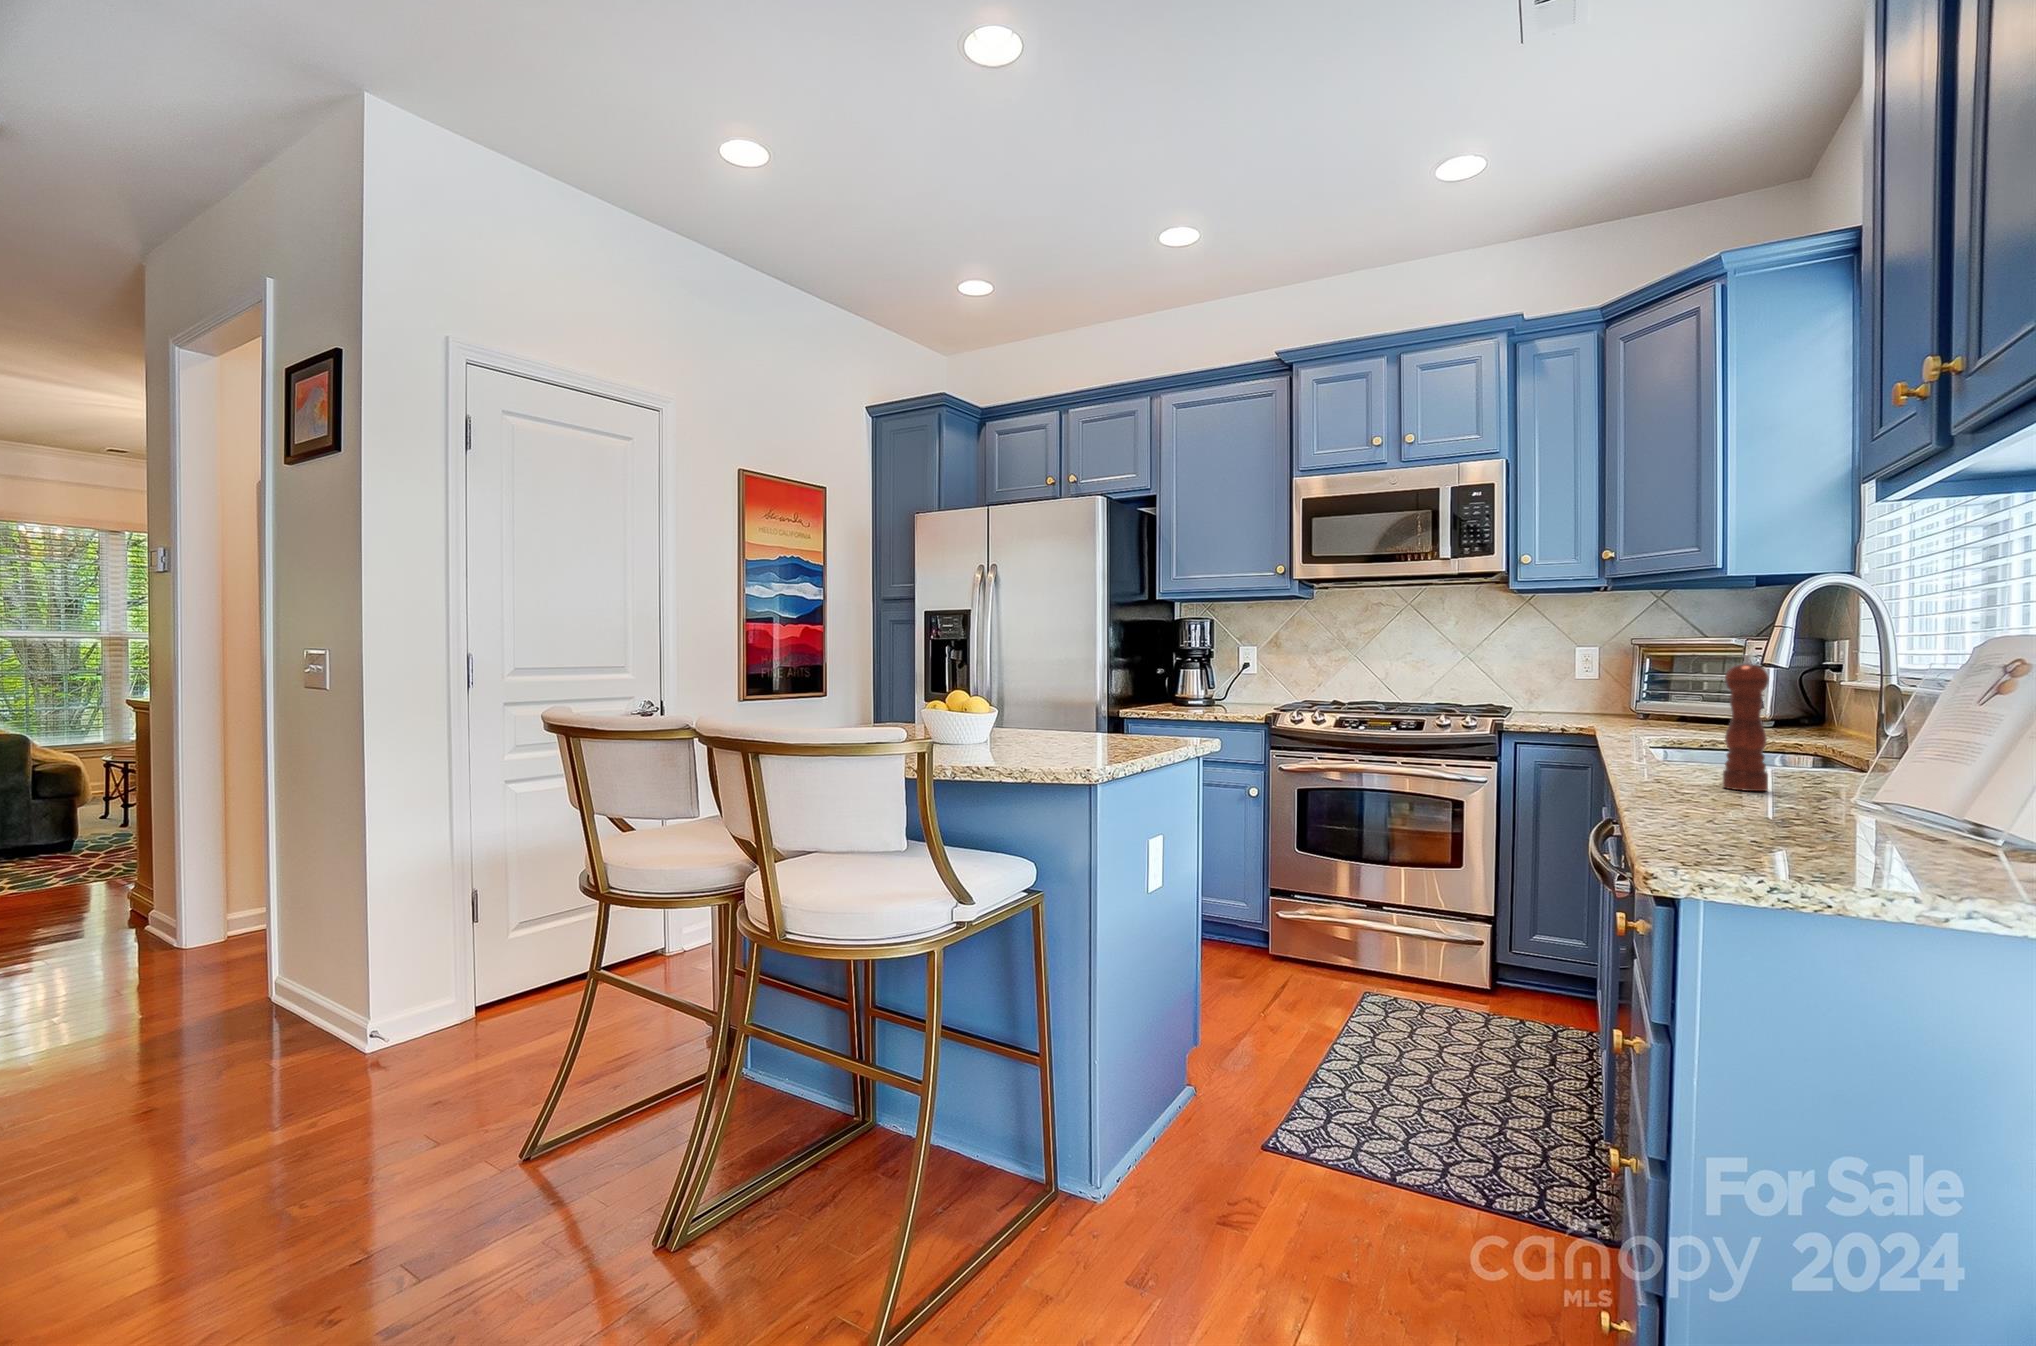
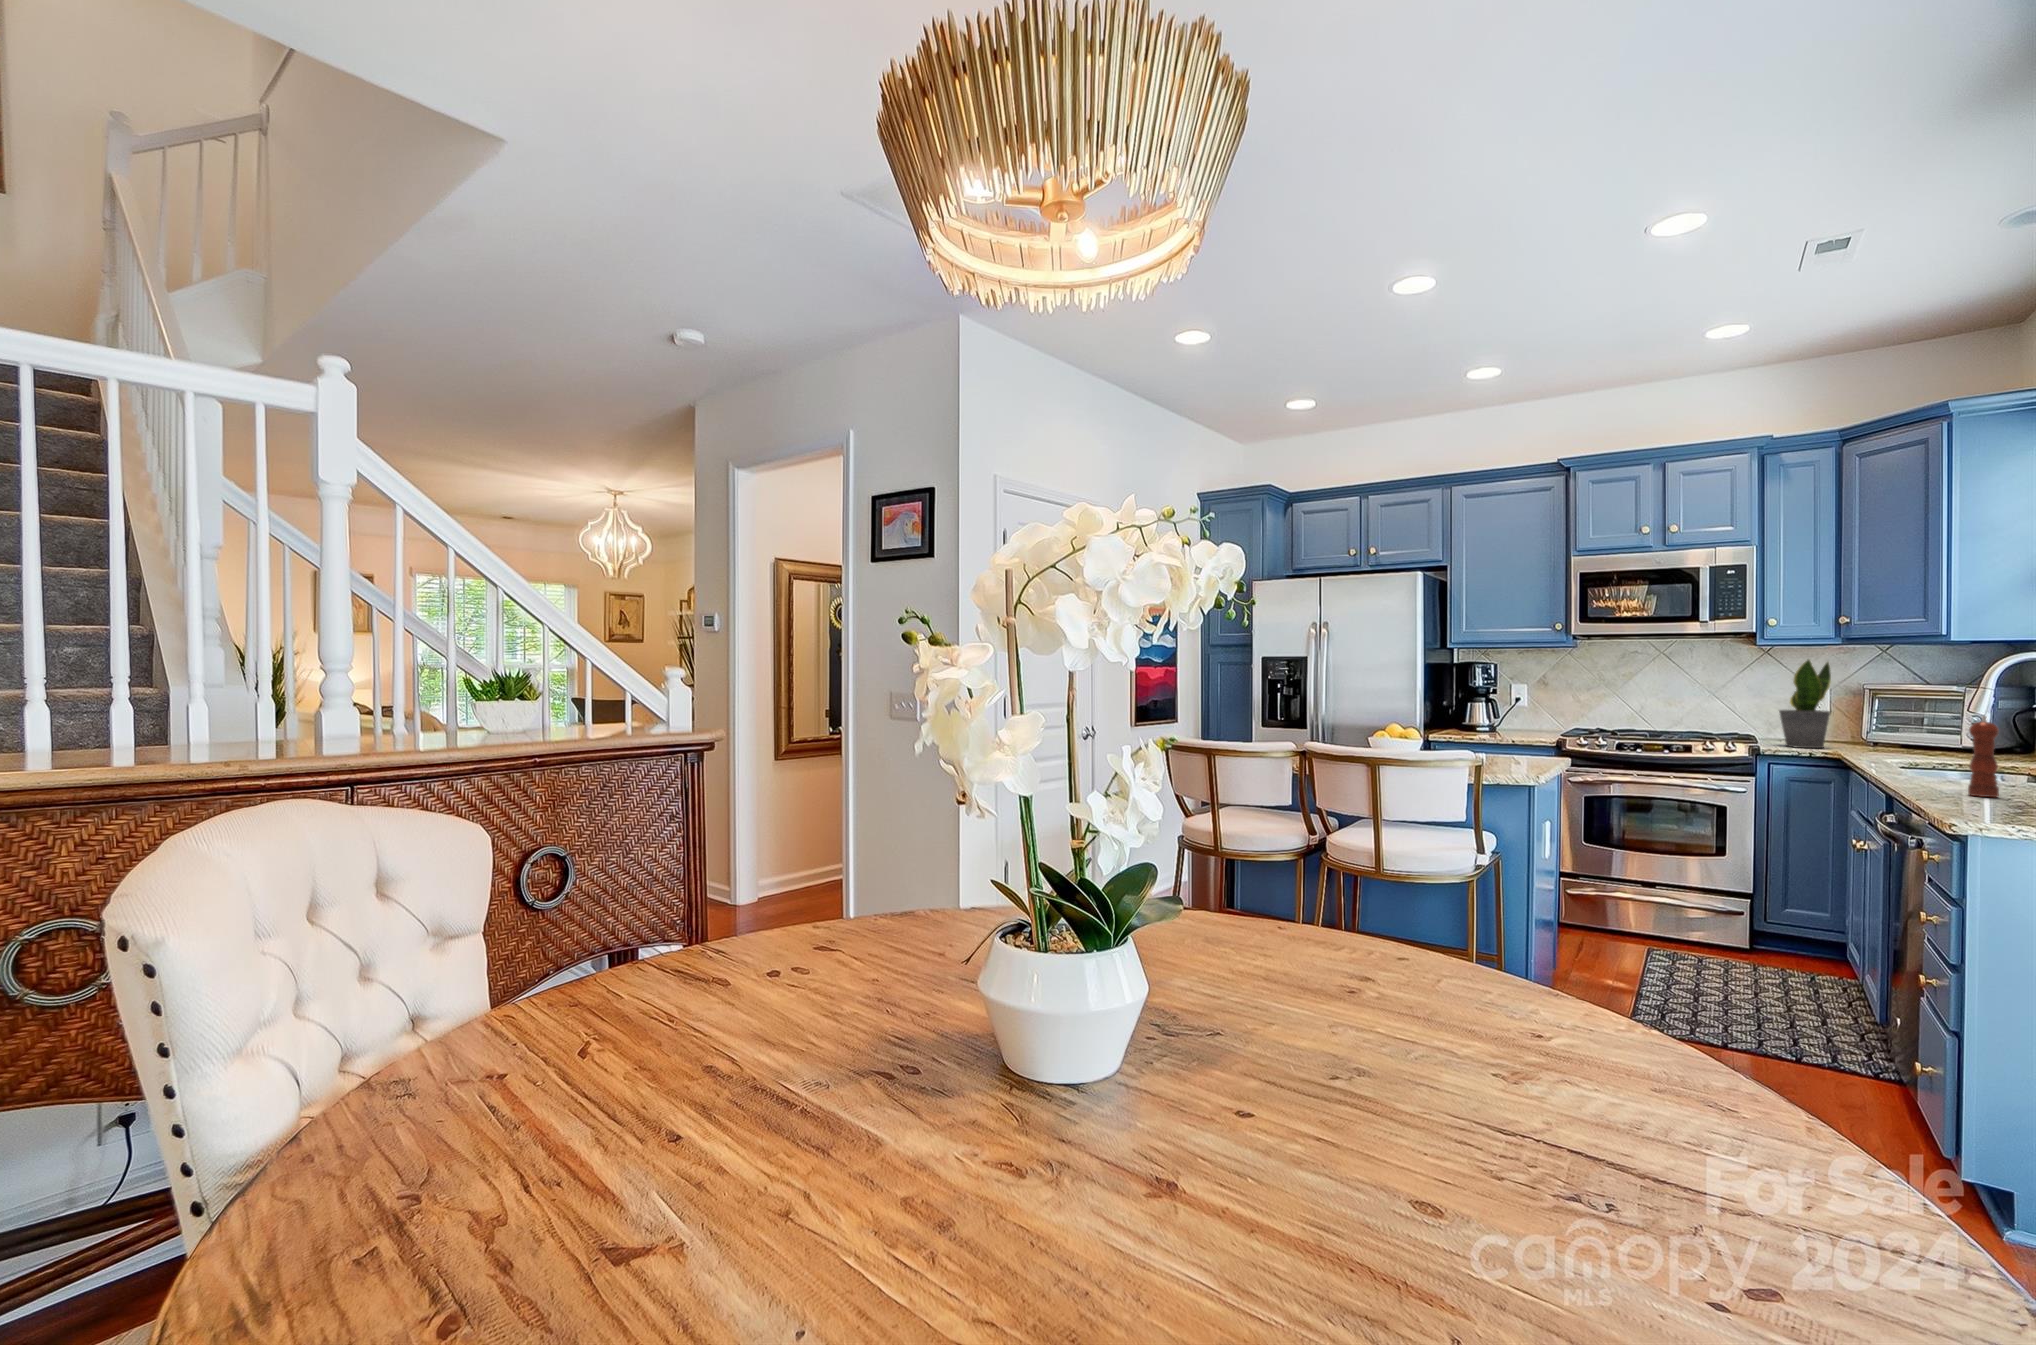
potted plant: none [1527,602,1589,722] -> present [1779,660,1831,748]

